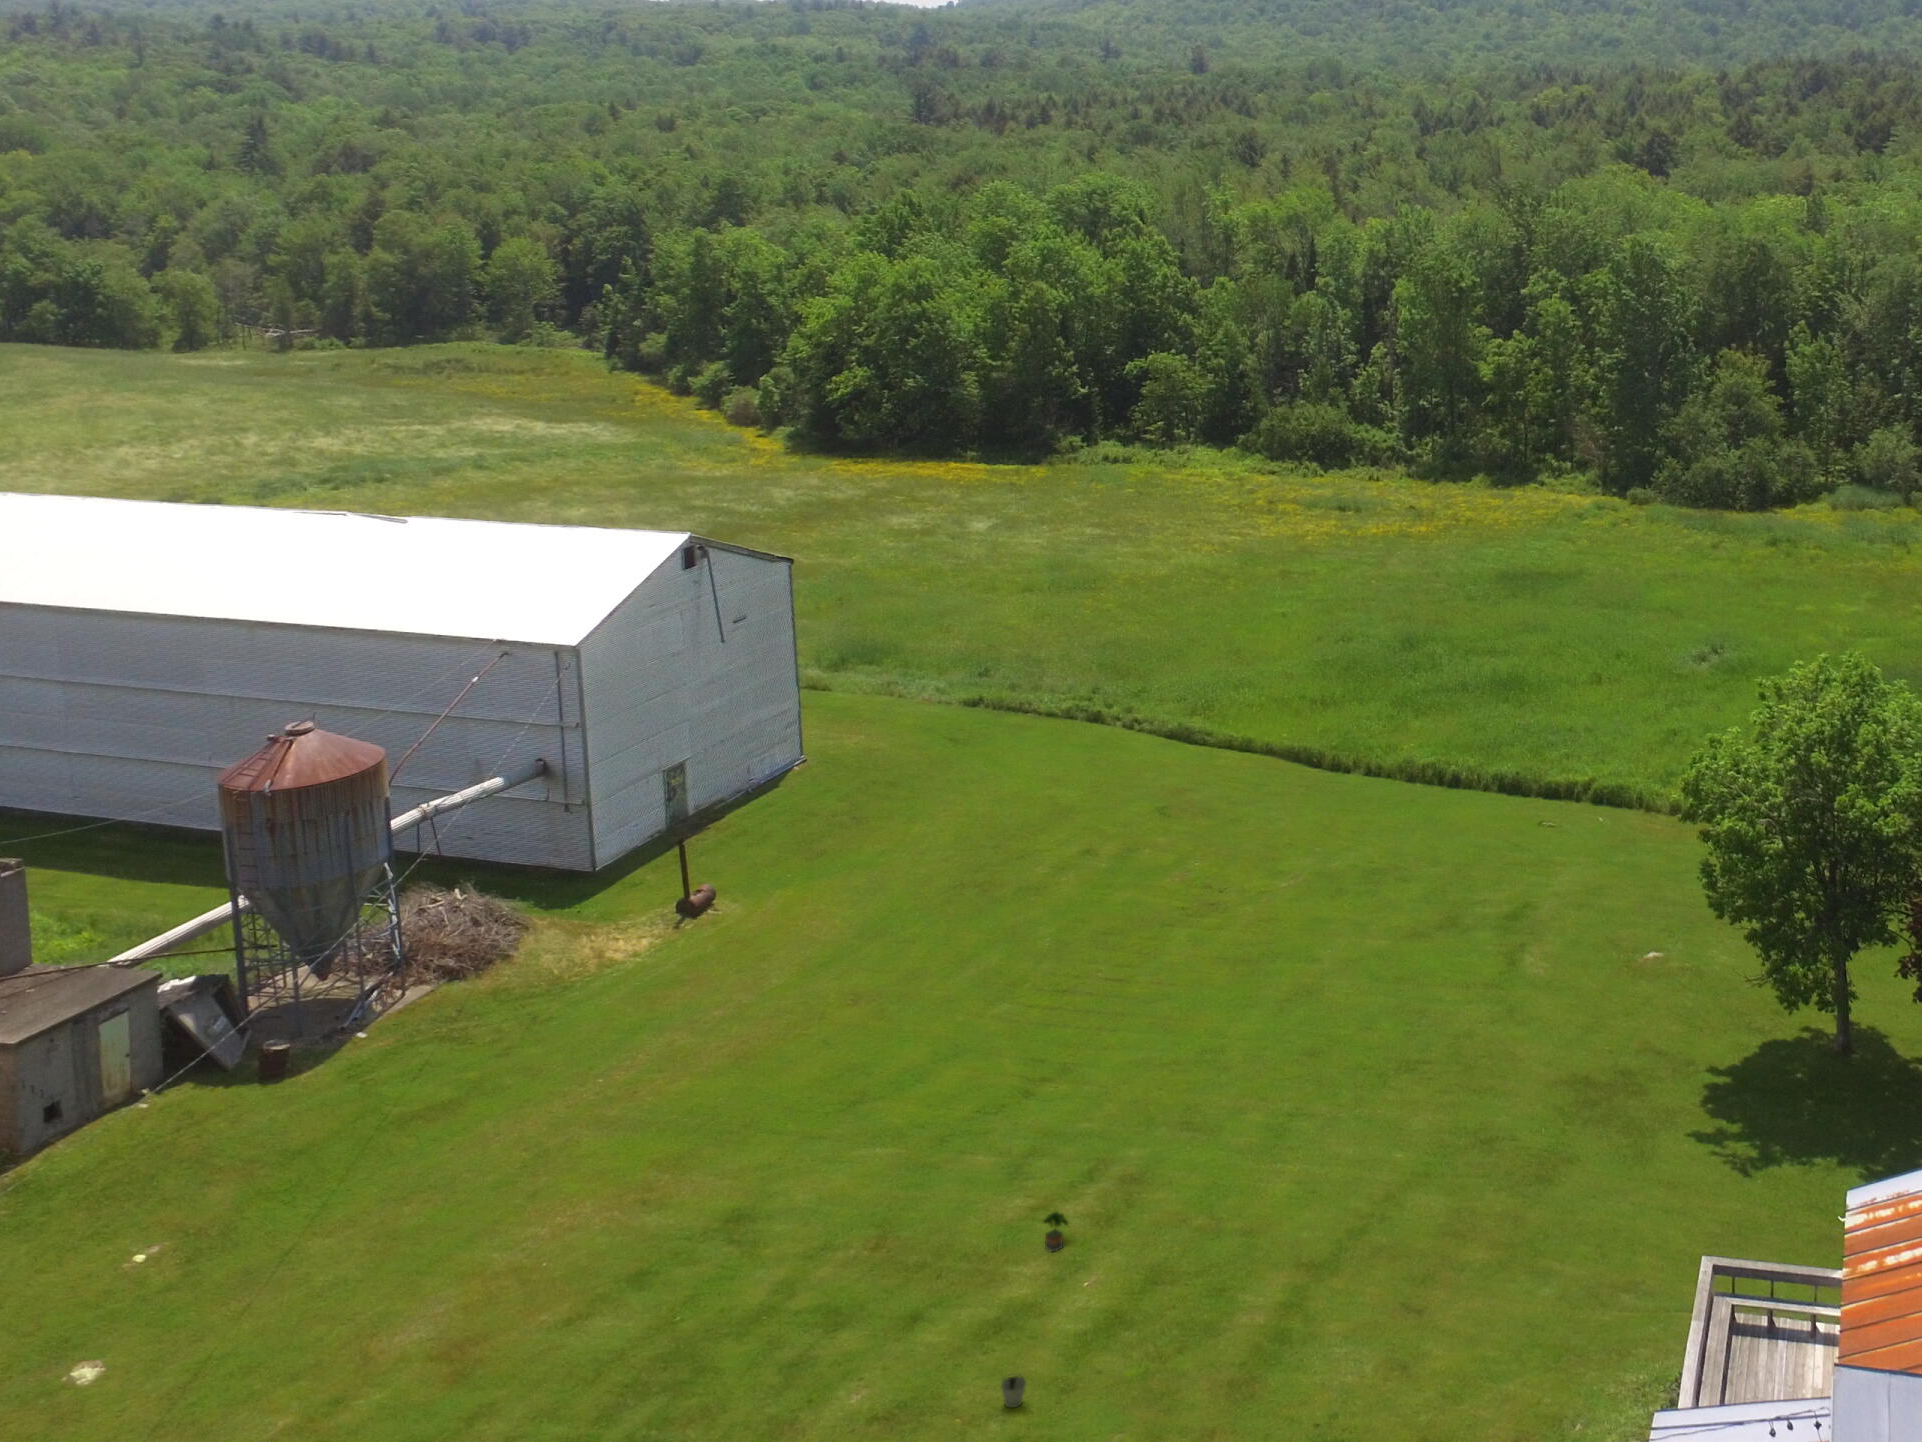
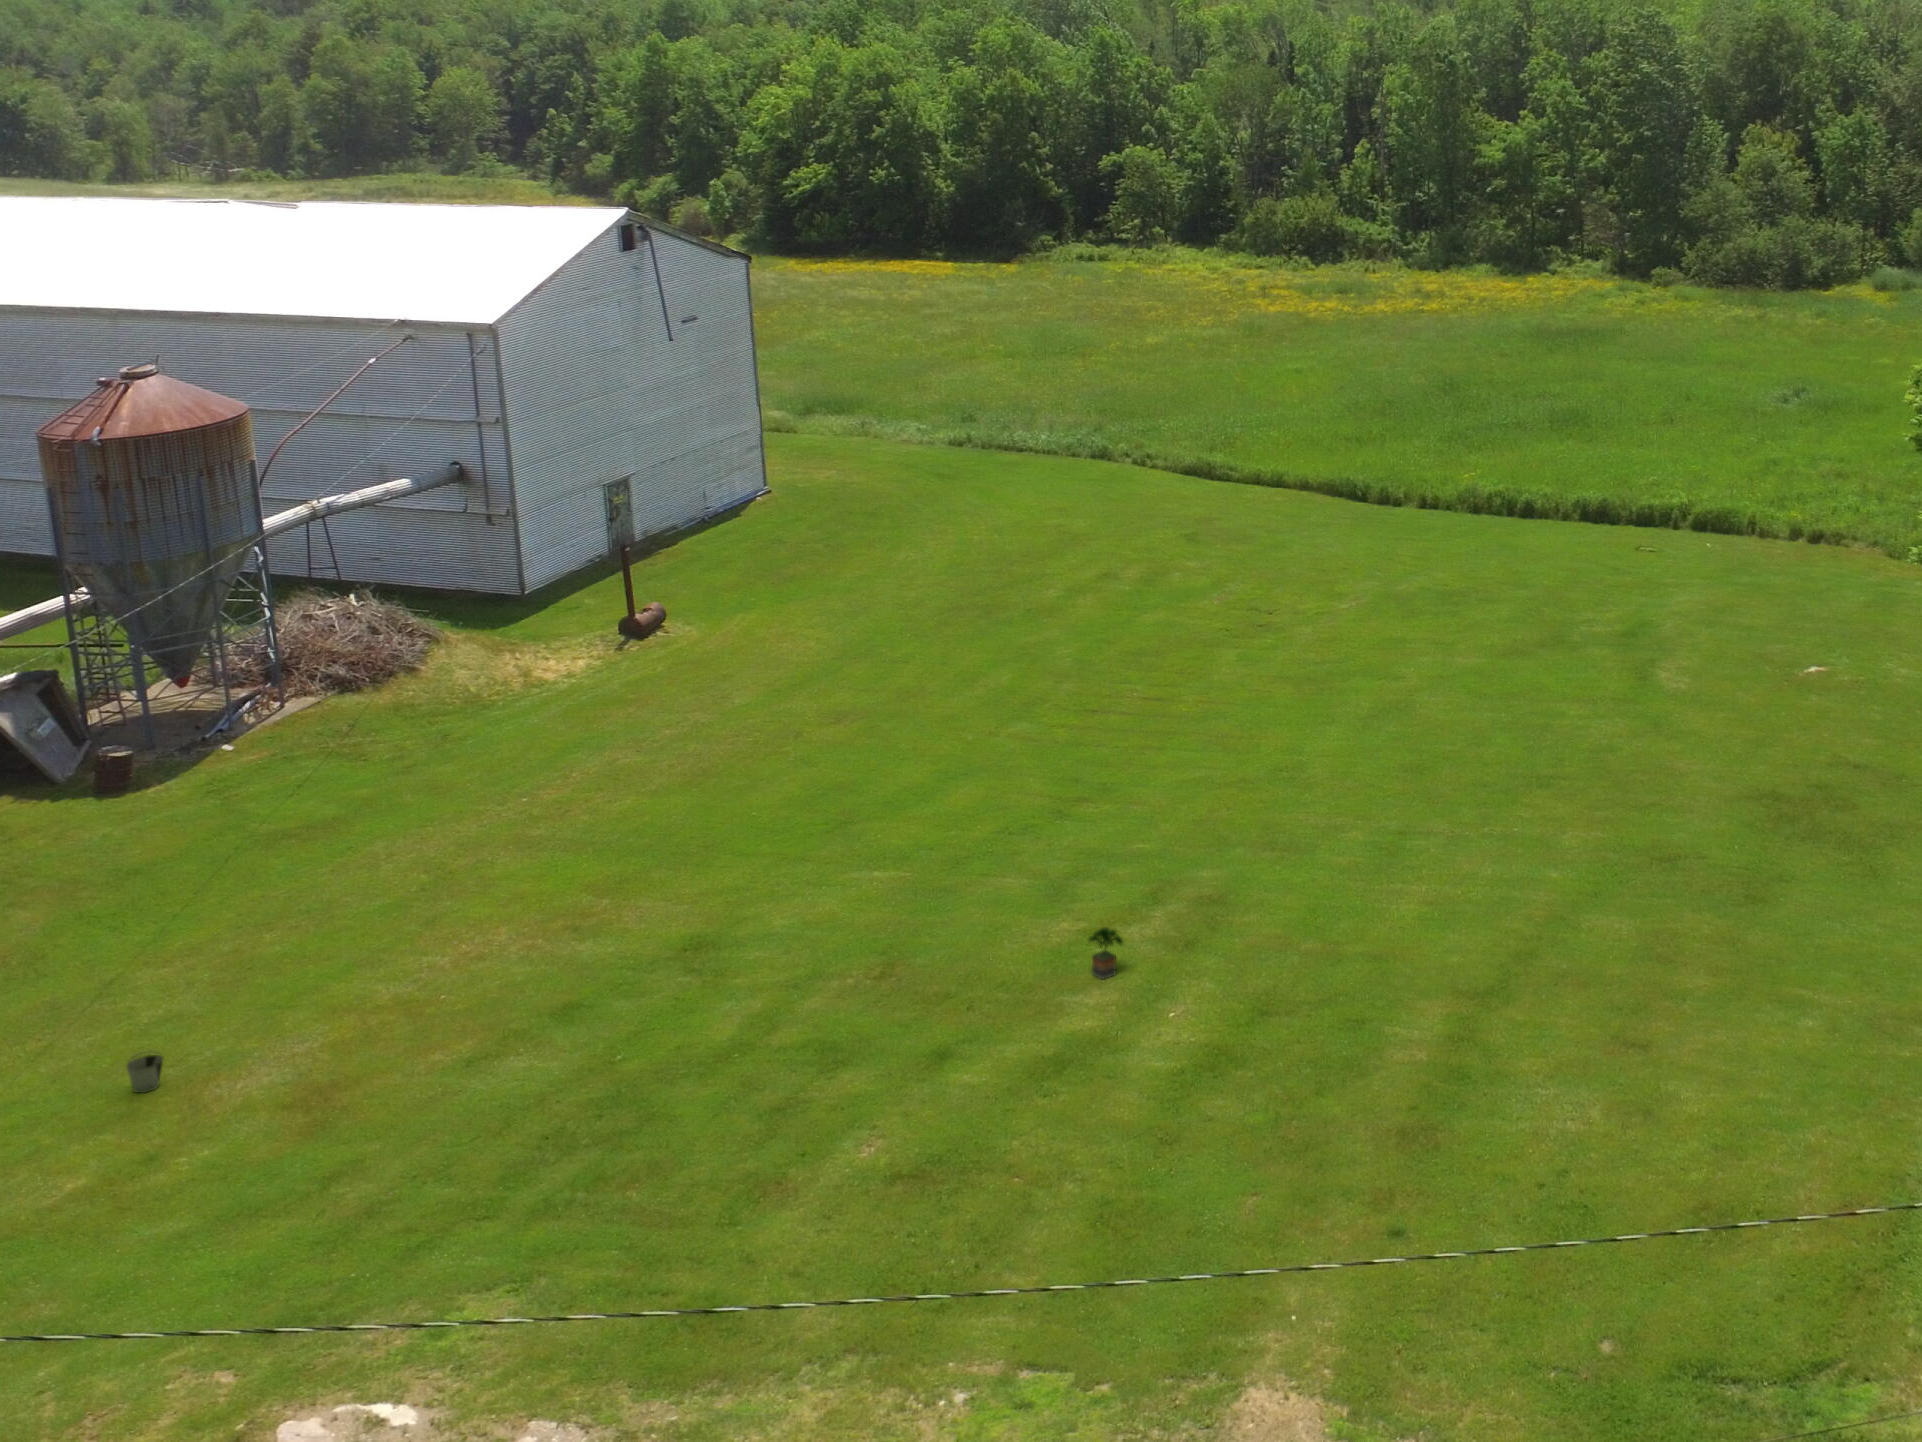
bucket: present [1001,1374,1026,1408] -> present [127,1050,163,1093]

